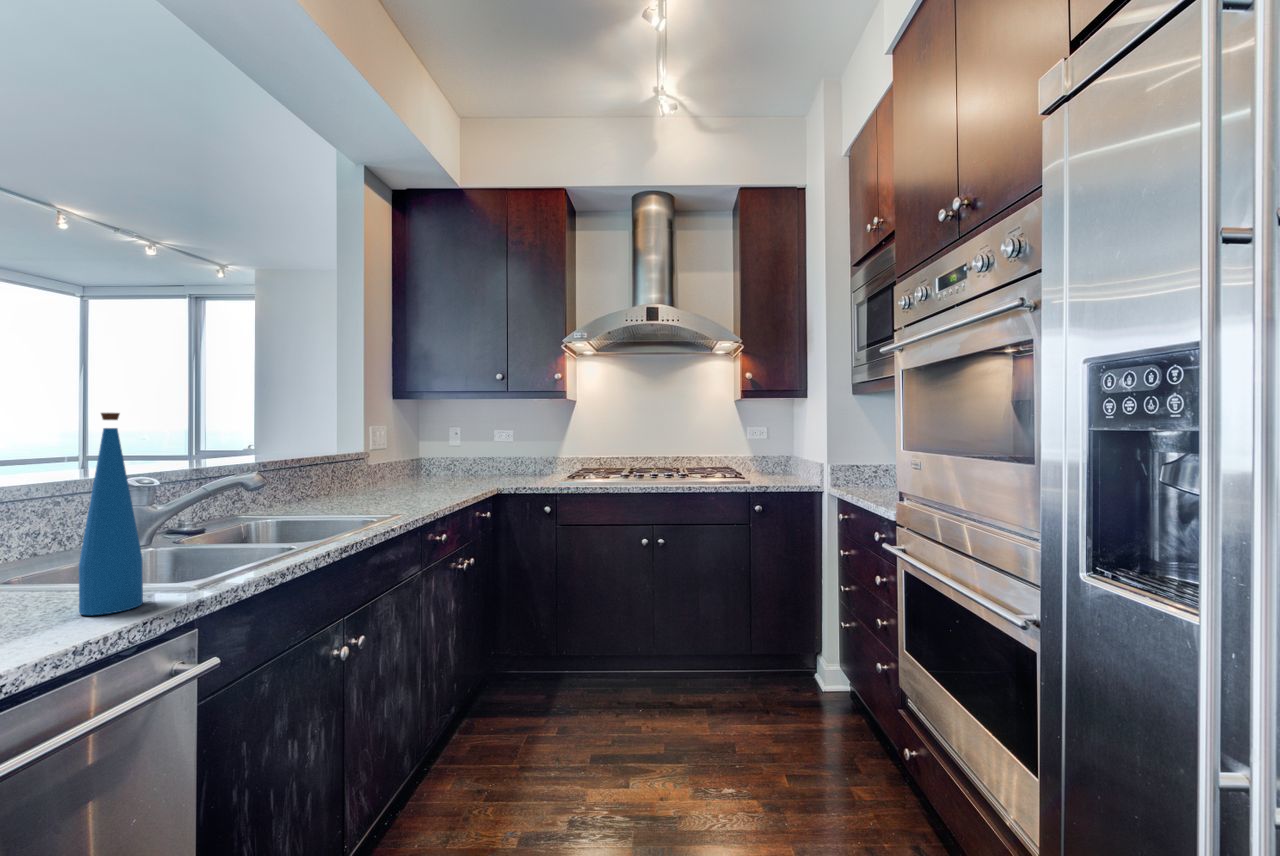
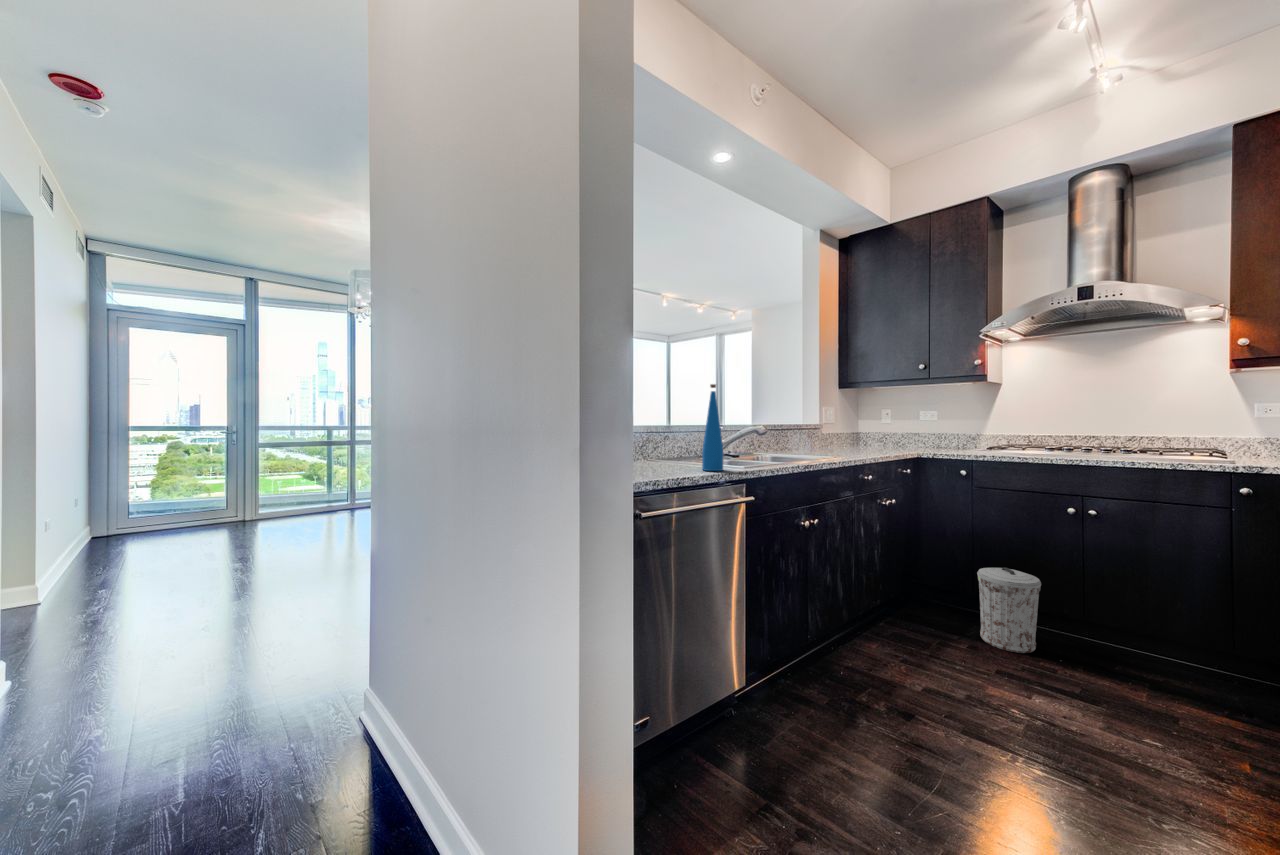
trash can: none [566,622,625,723] -> present [977,568,1041,653]

